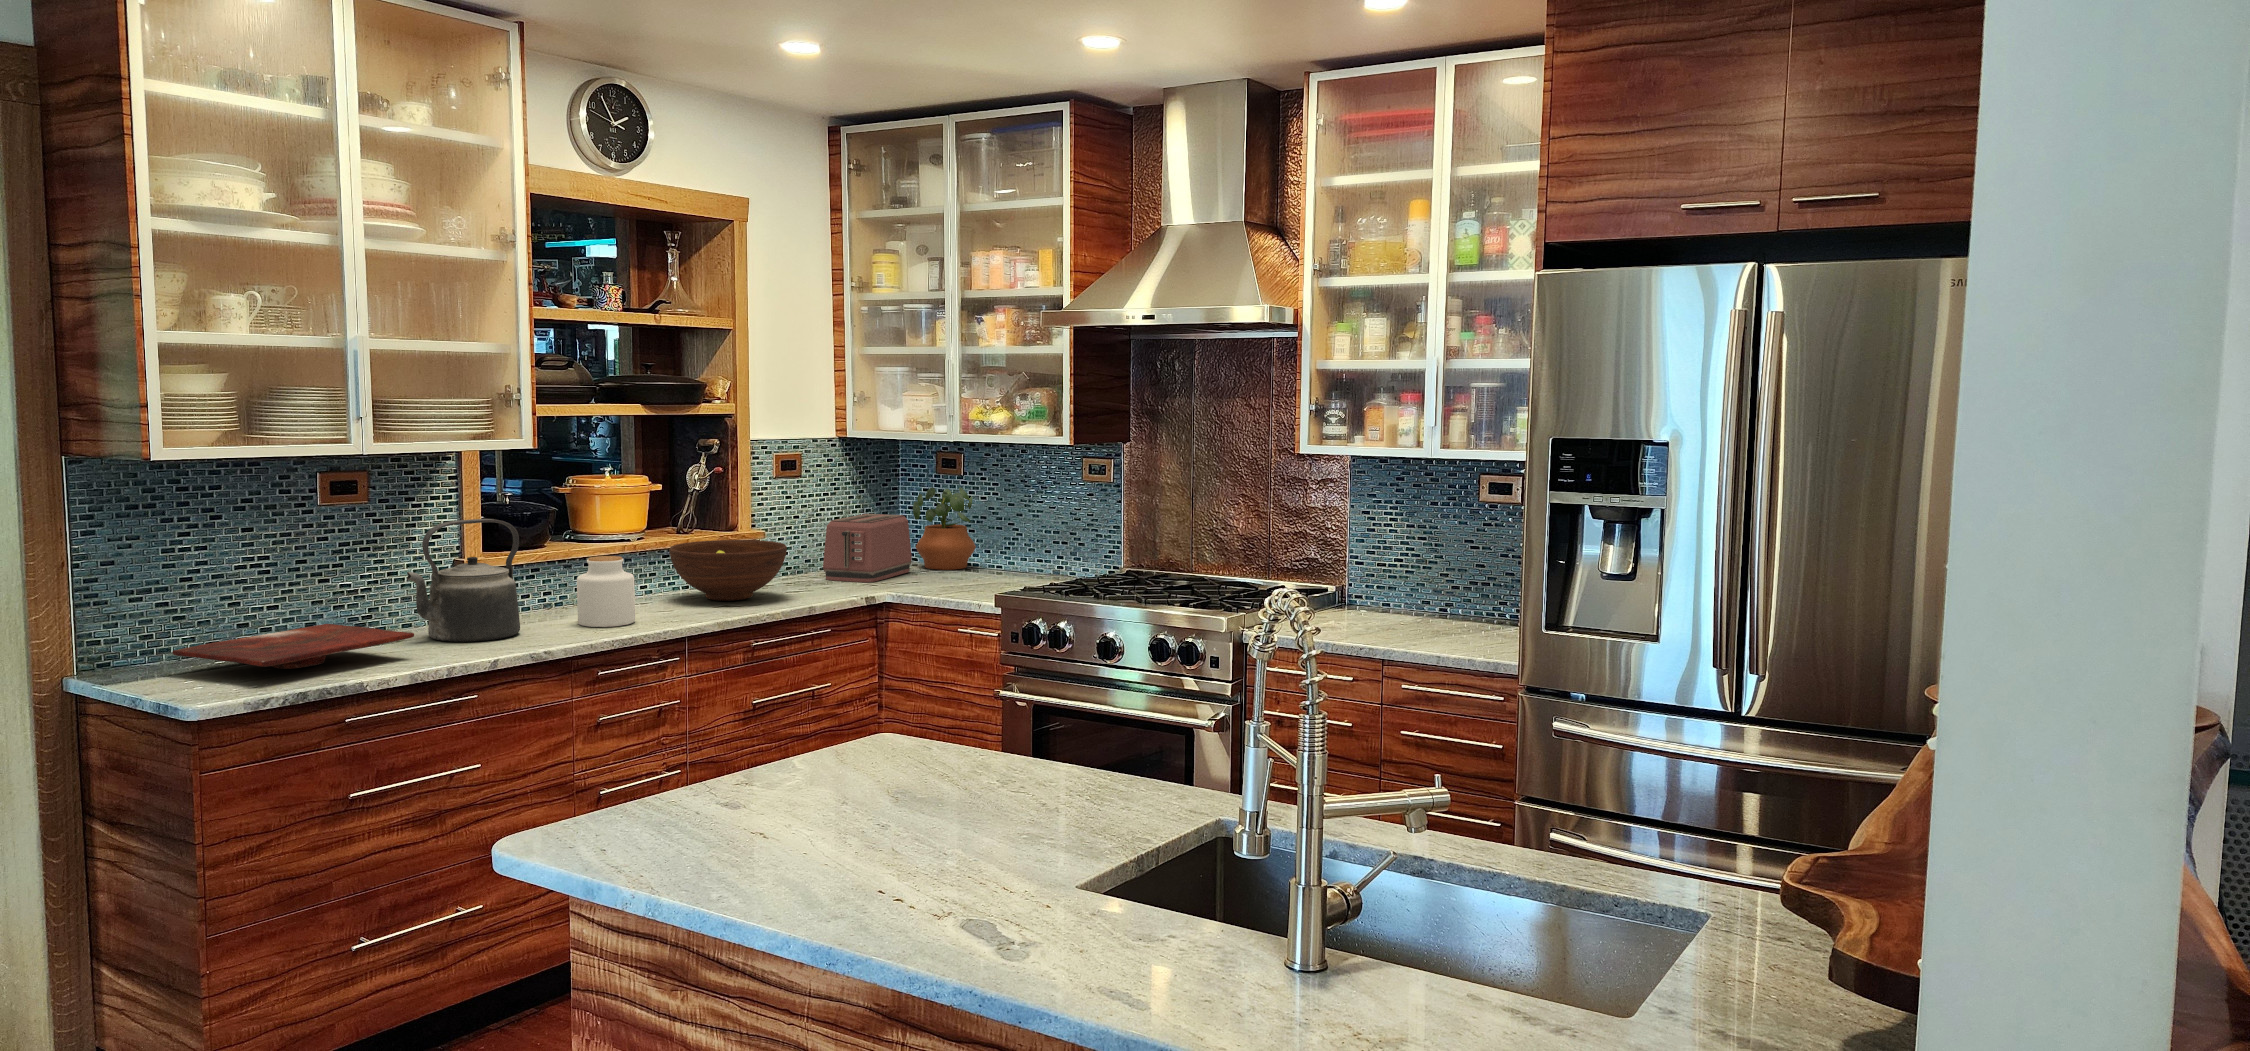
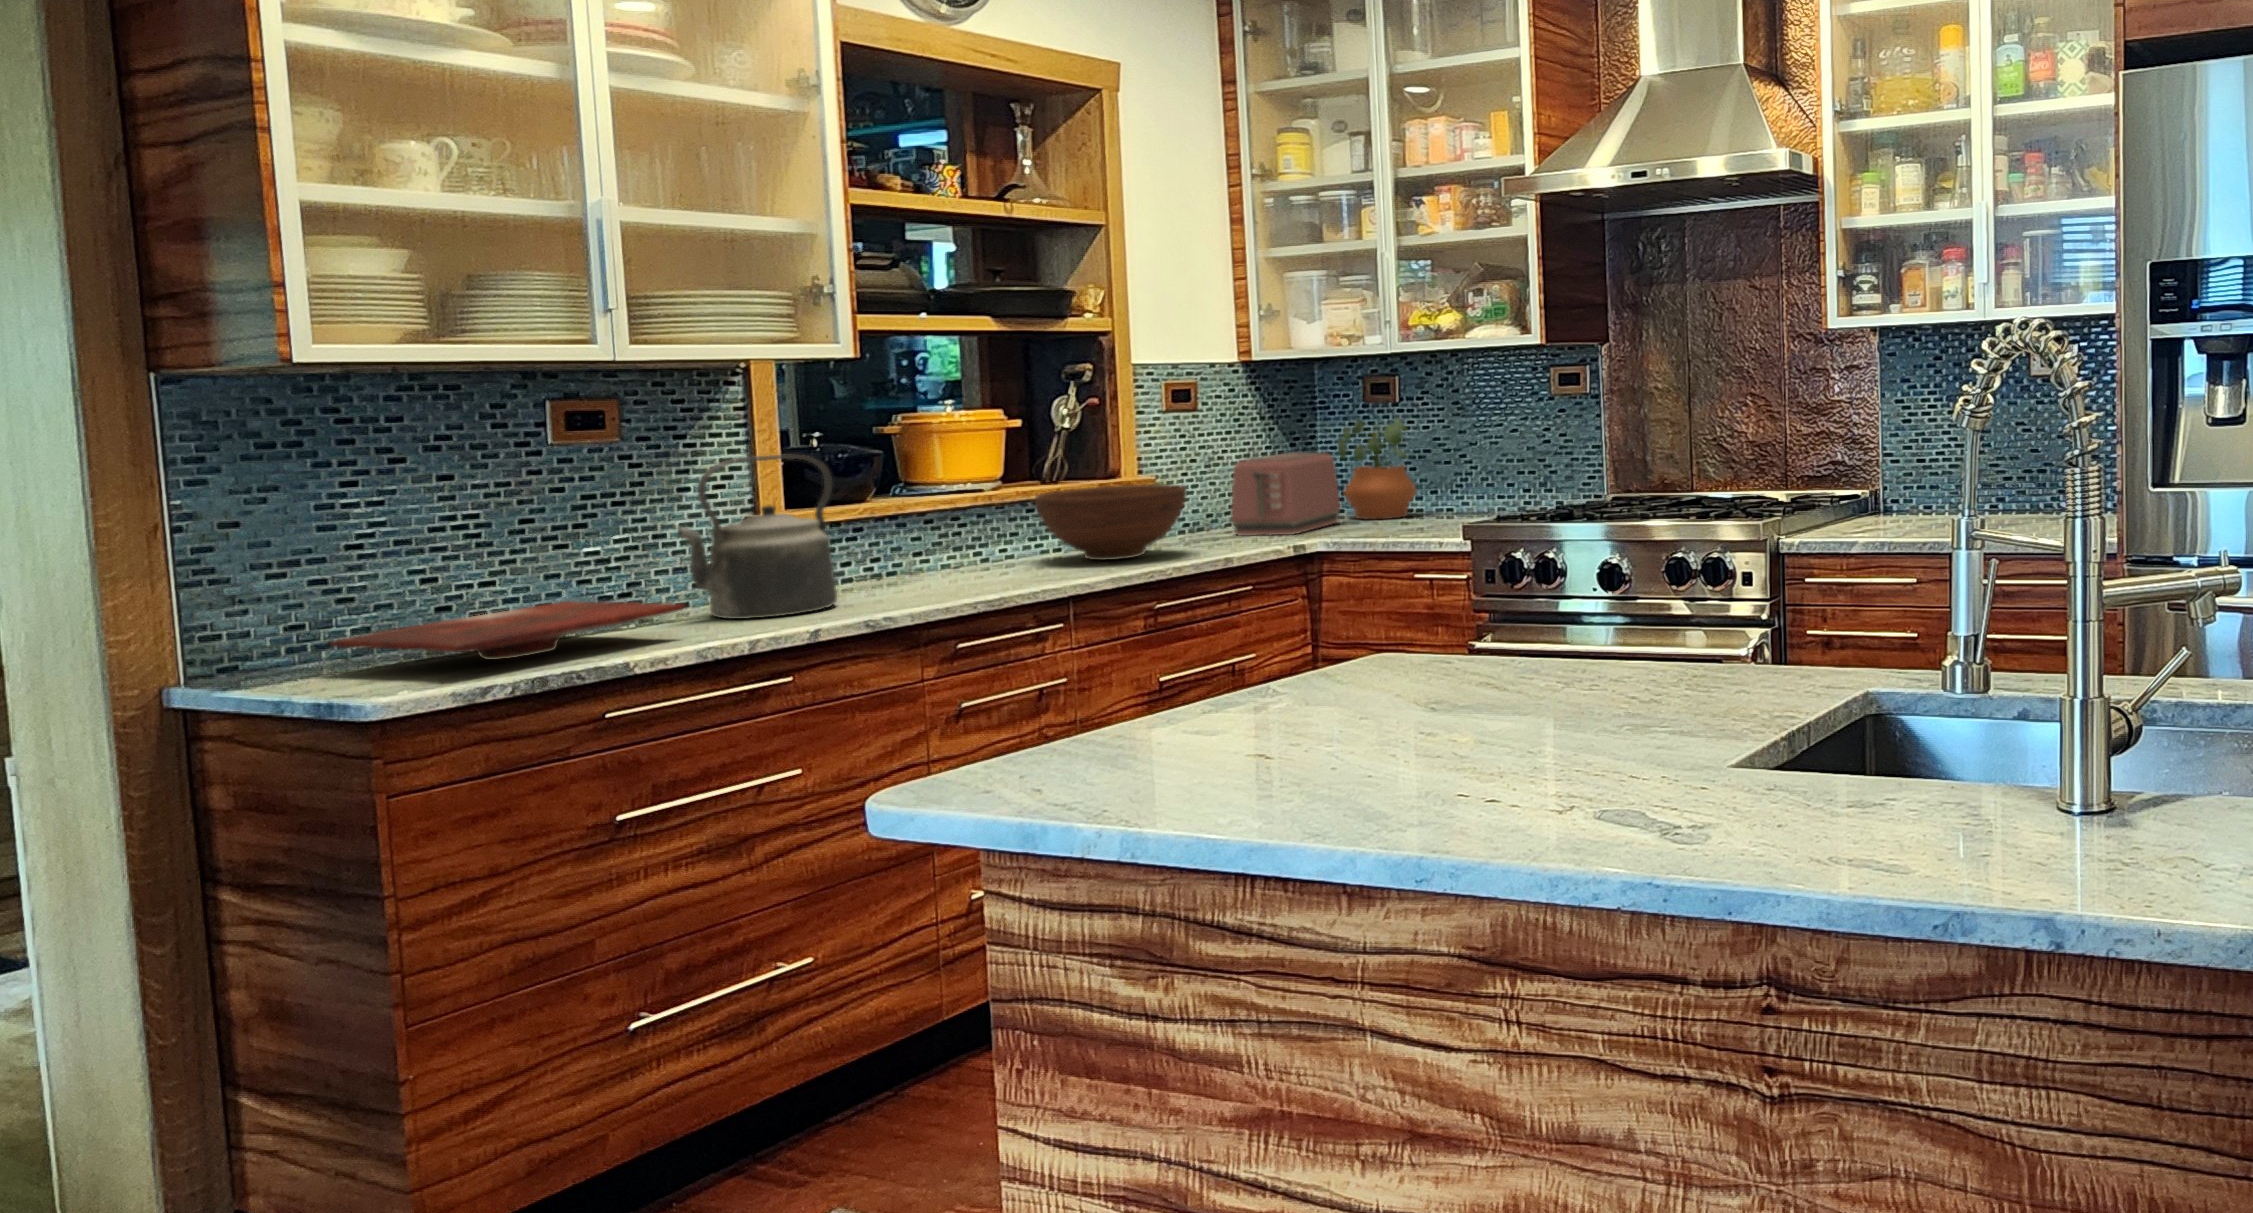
jar: present [577,556,635,627] -> none [913,501,993,594]

